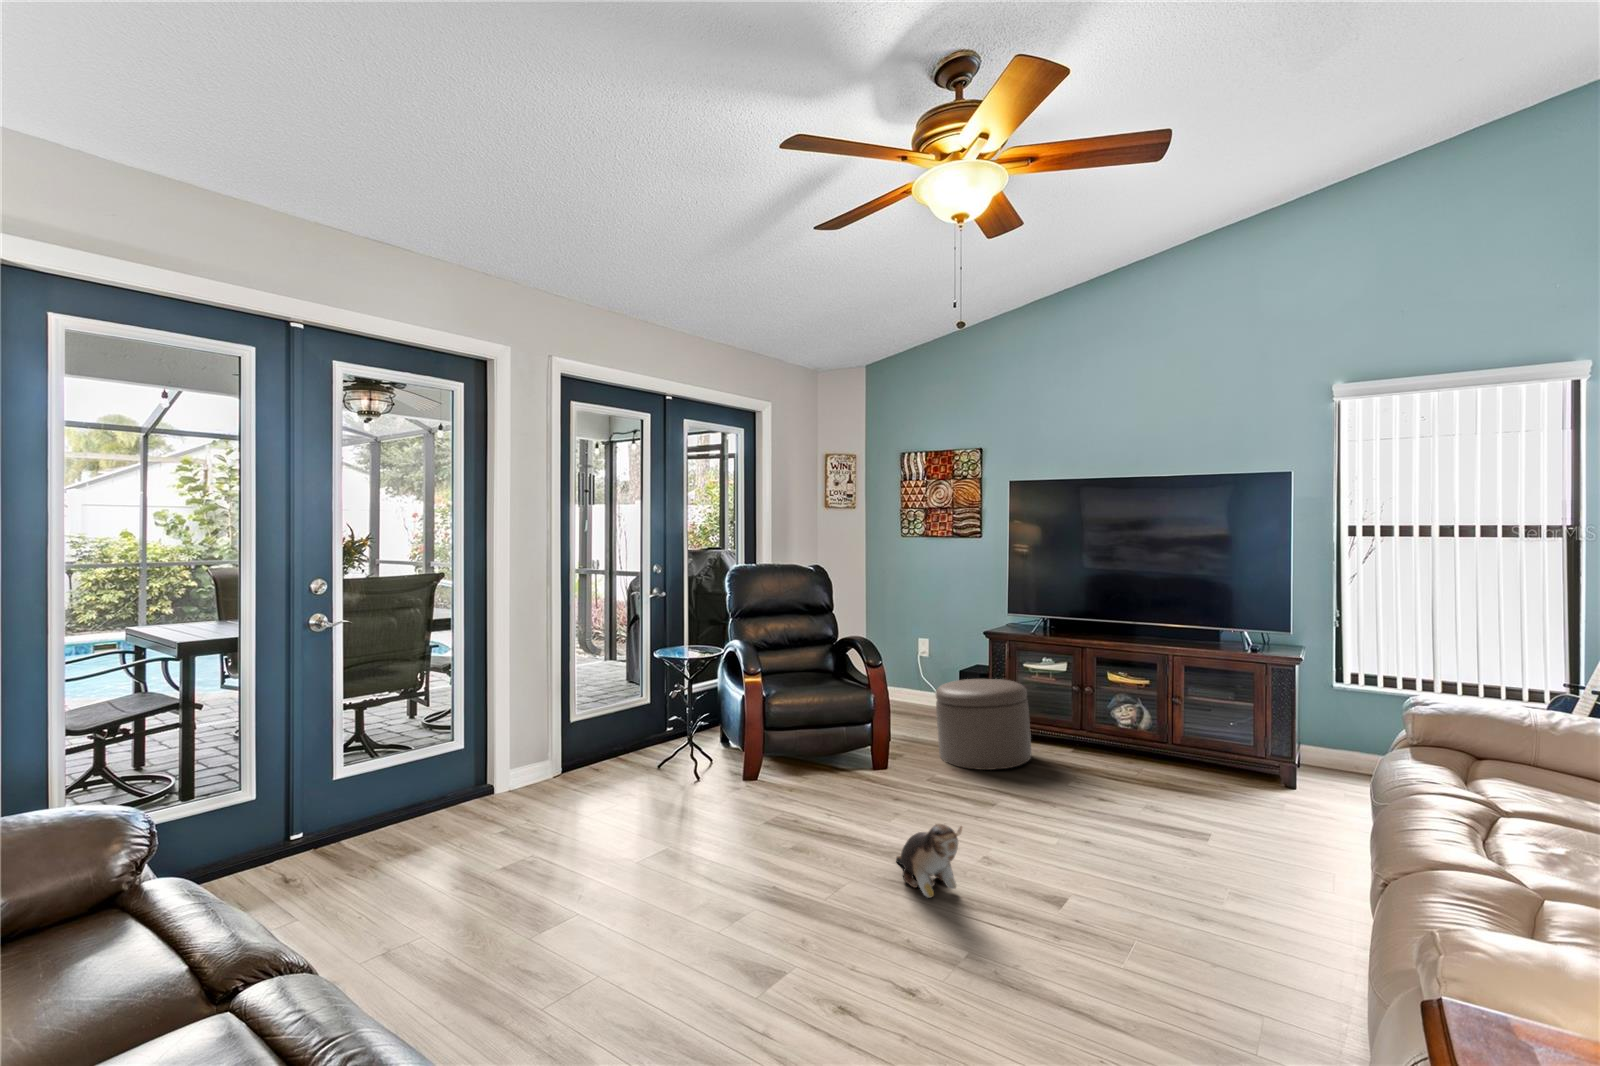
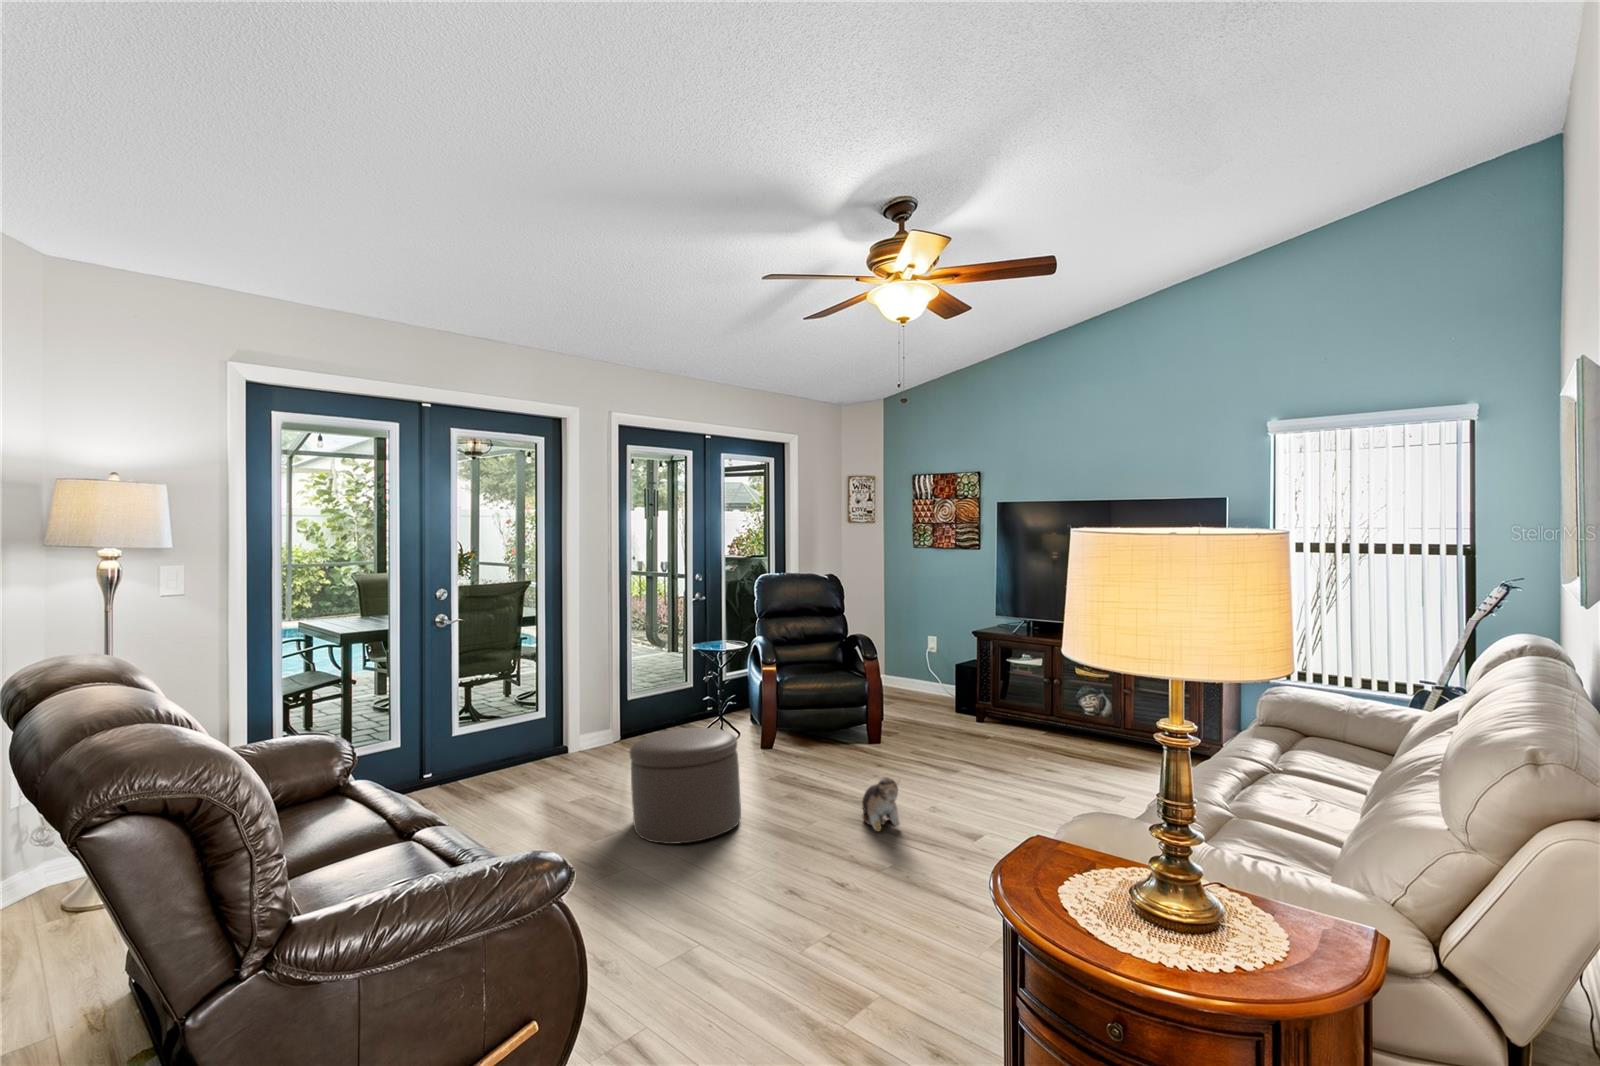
ottoman: present [935,679,1031,770] -> present [630,728,741,844]

